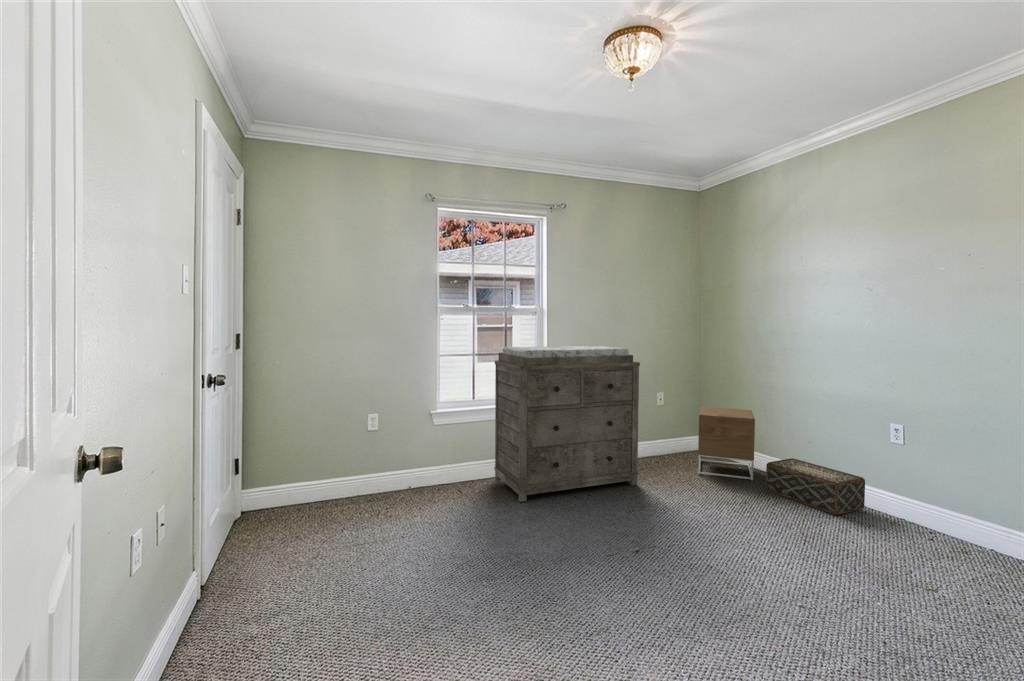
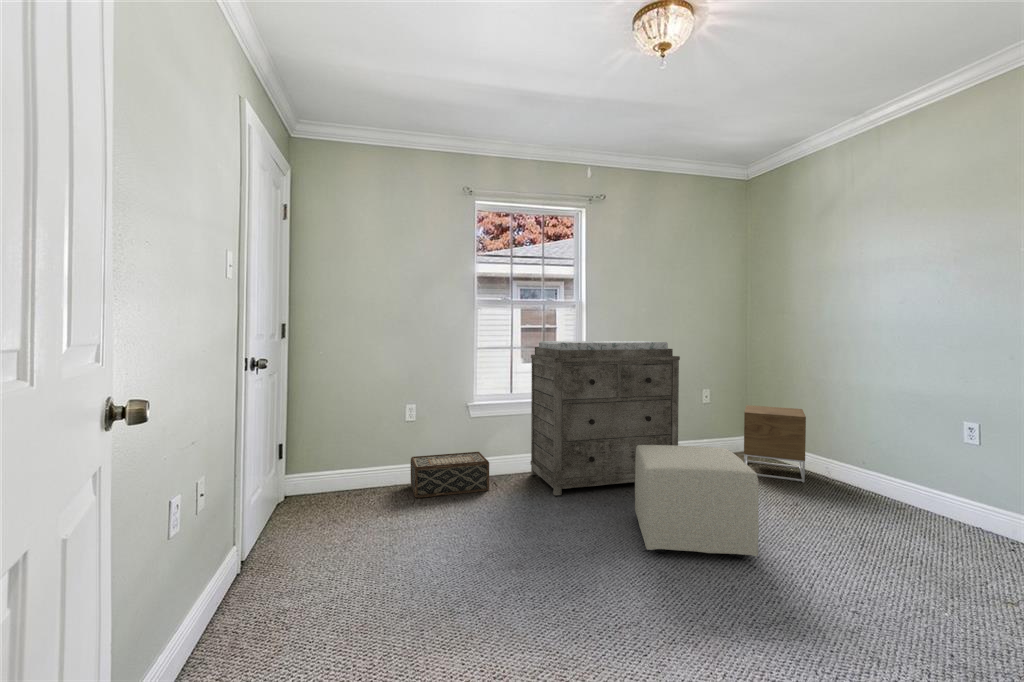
ottoman: none [599,452,716,559] -> present [635,445,759,558]
woven basket: present [766,458,865,515] -> present [410,452,489,498]

